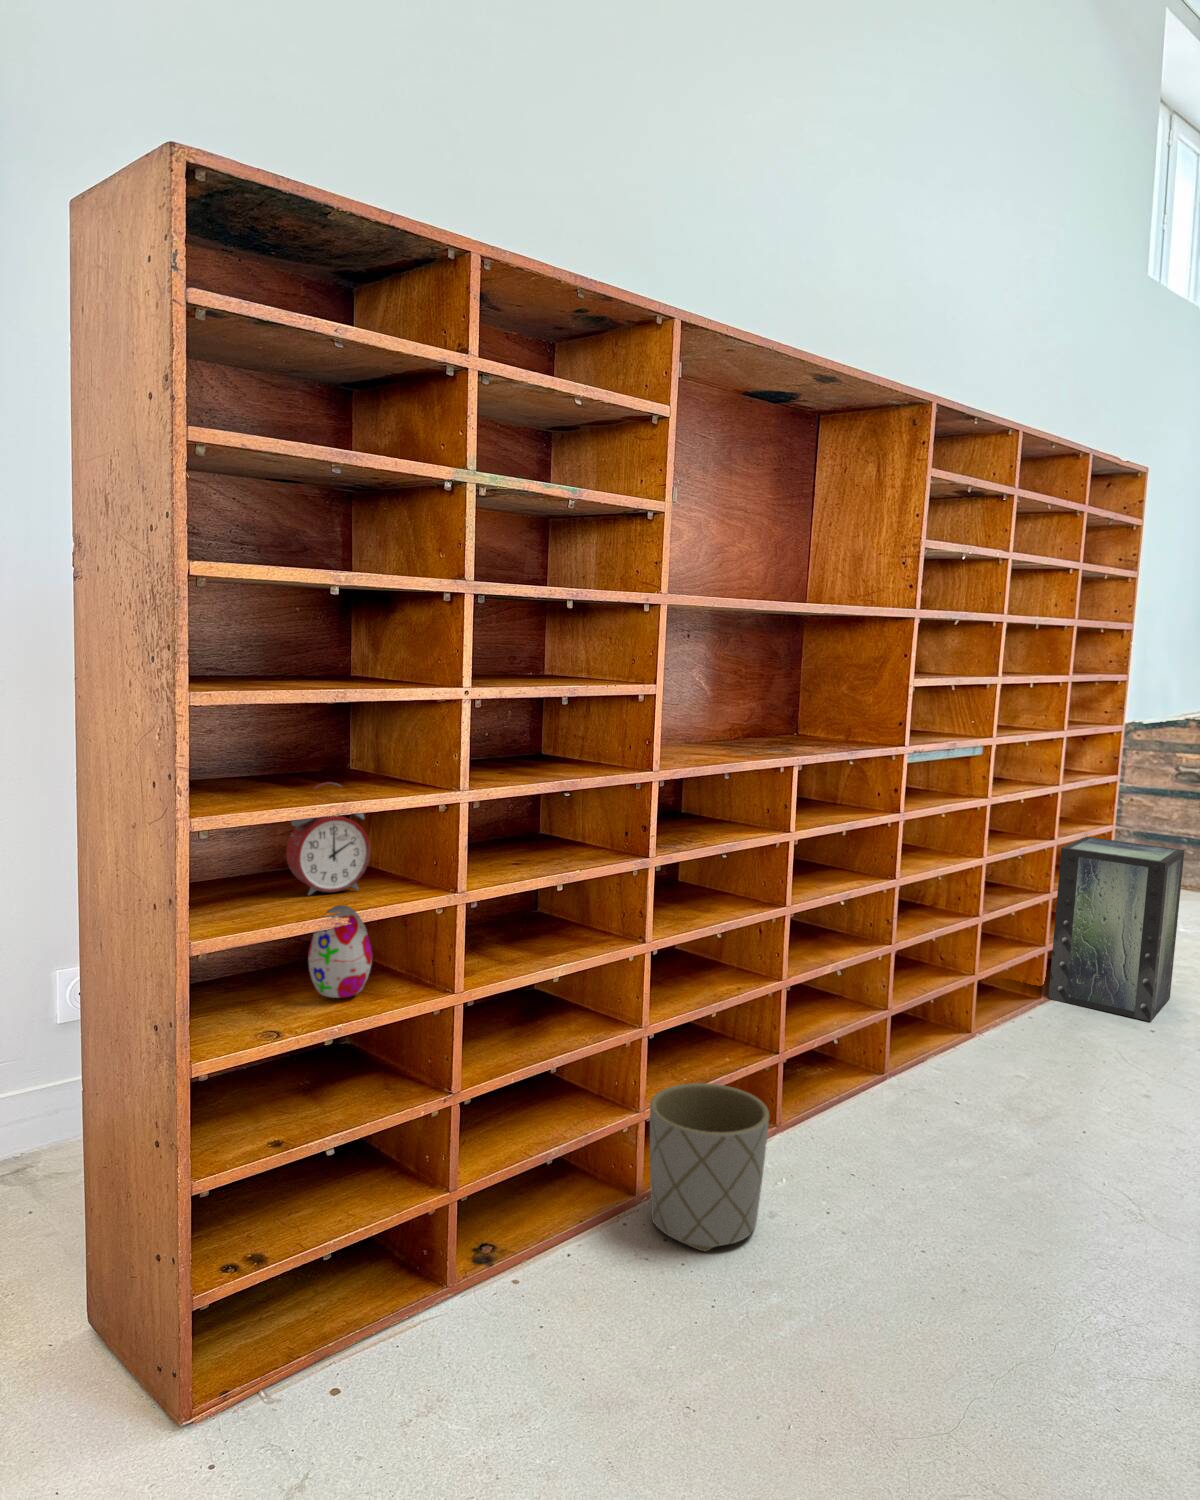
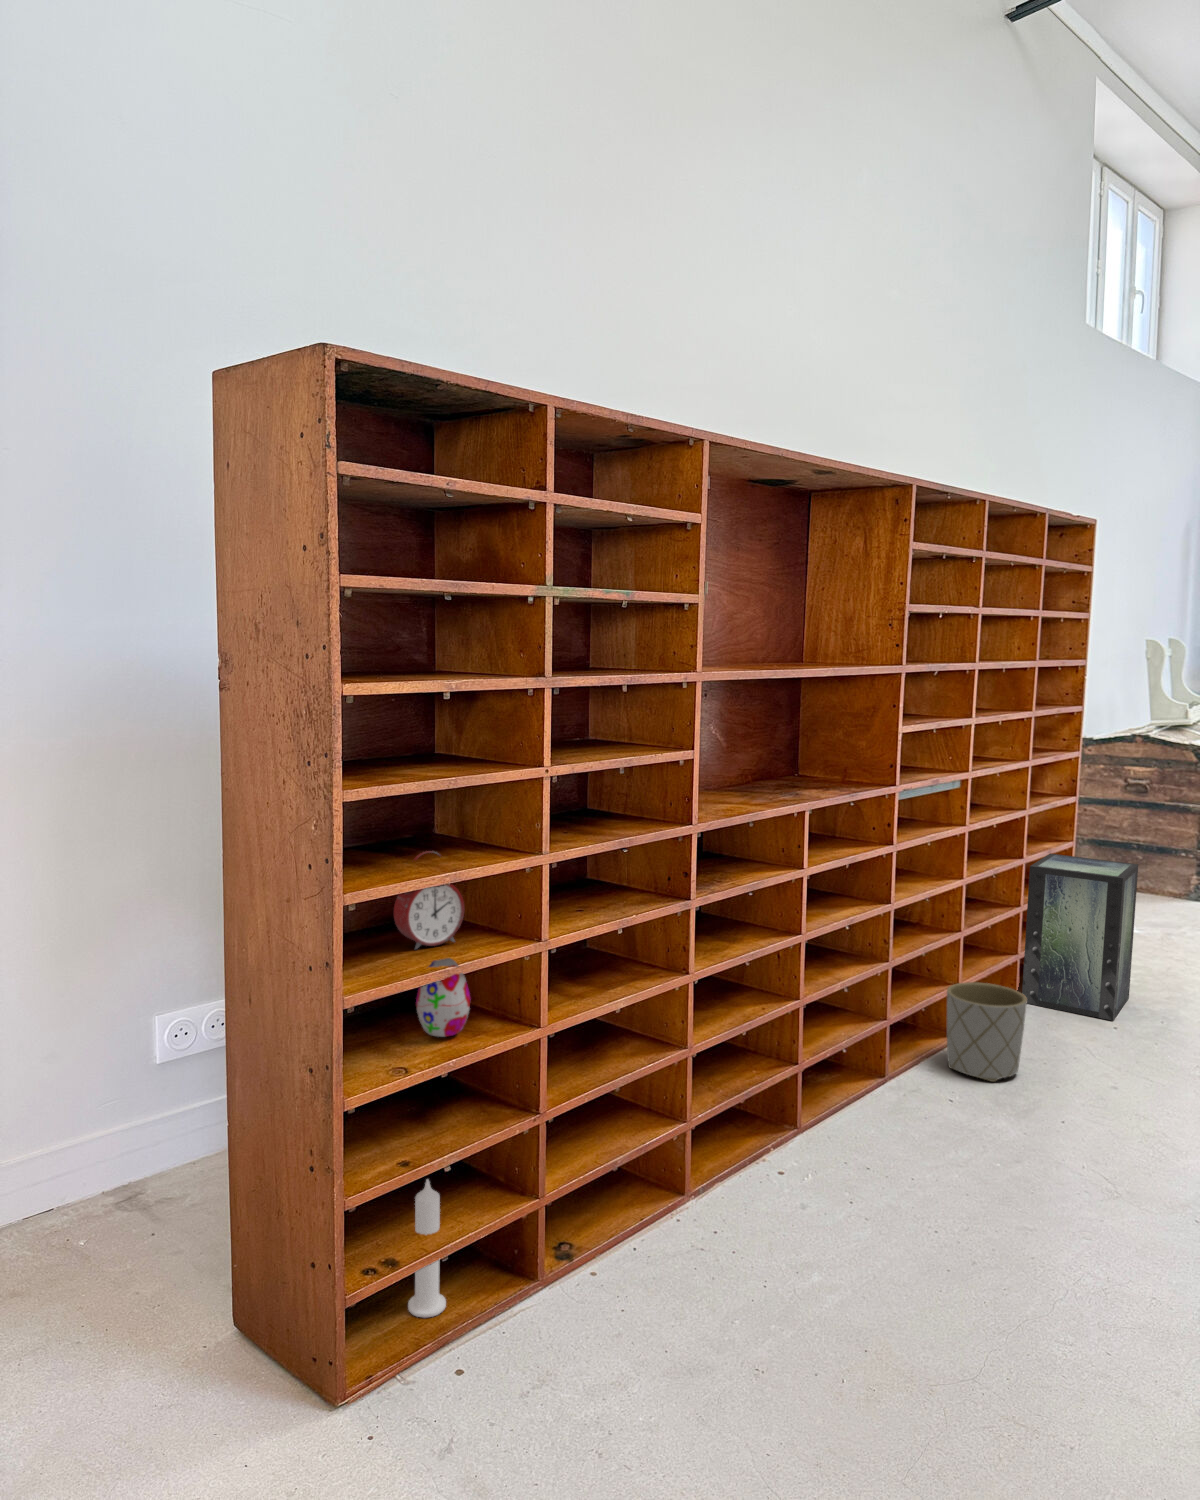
planter: present [650,1083,769,1251] -> present [947,982,1027,1082]
candle: none [288,1163,333,1324] -> present [408,1179,446,1318]

